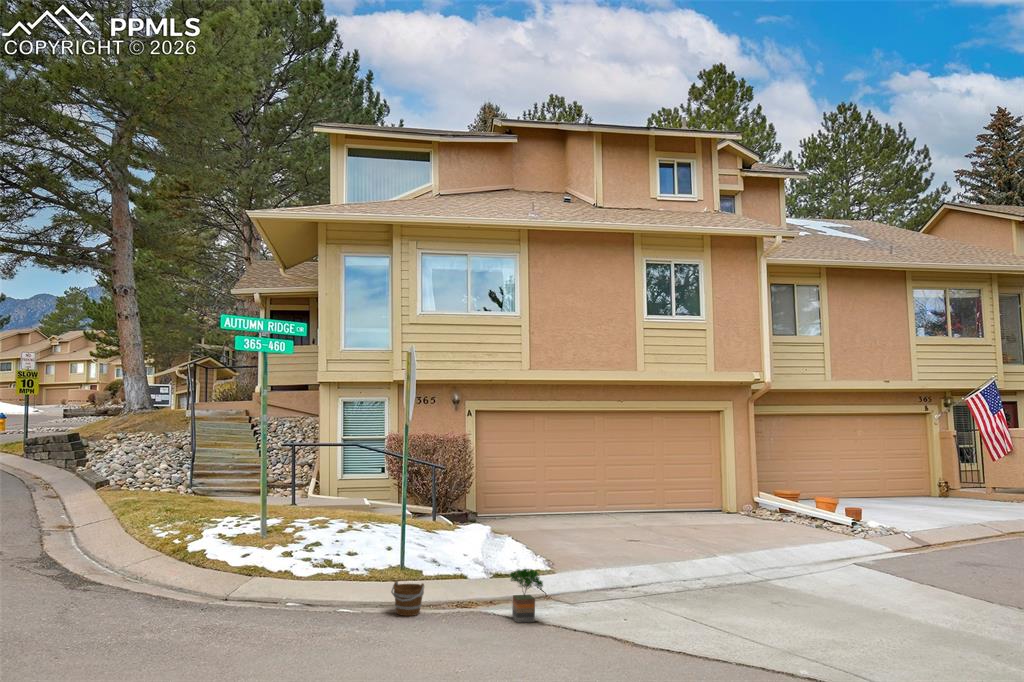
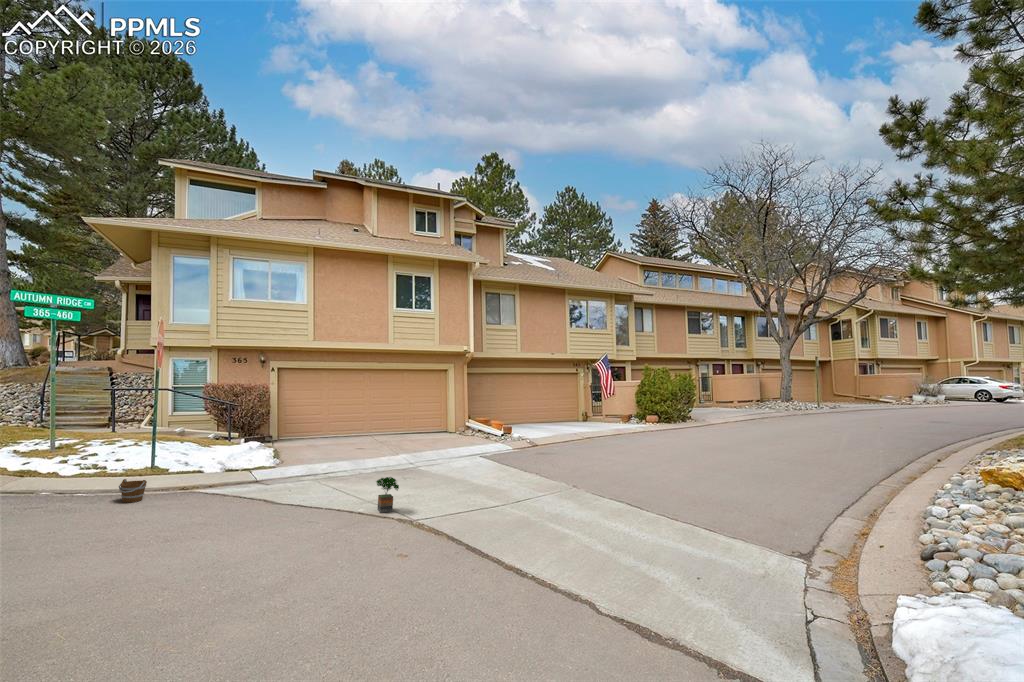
potted tree: present [510,569,543,623] -> present [376,477,399,513]

